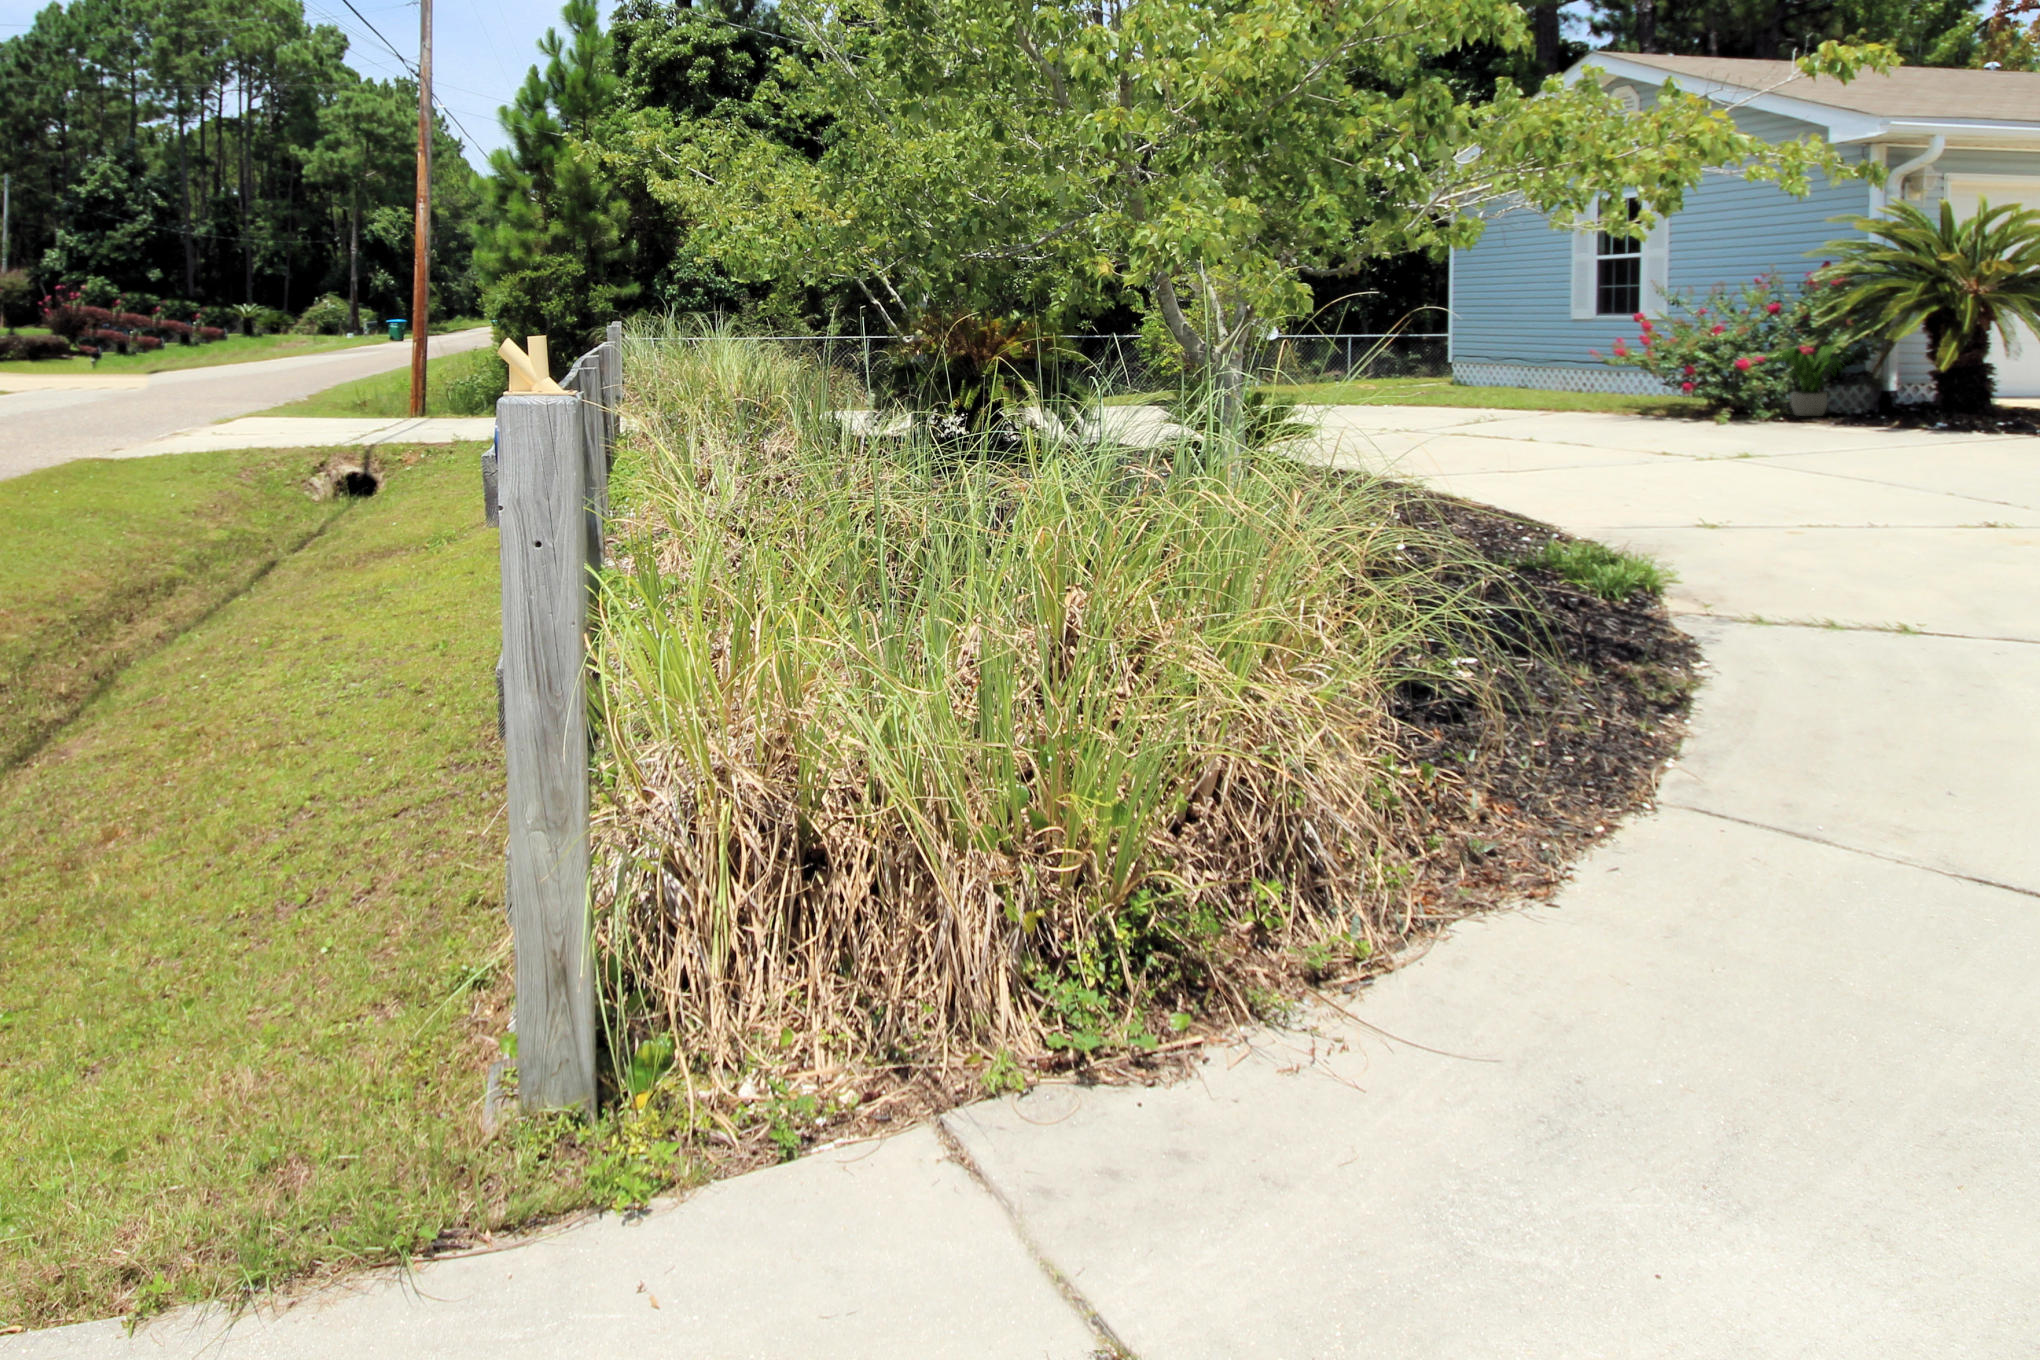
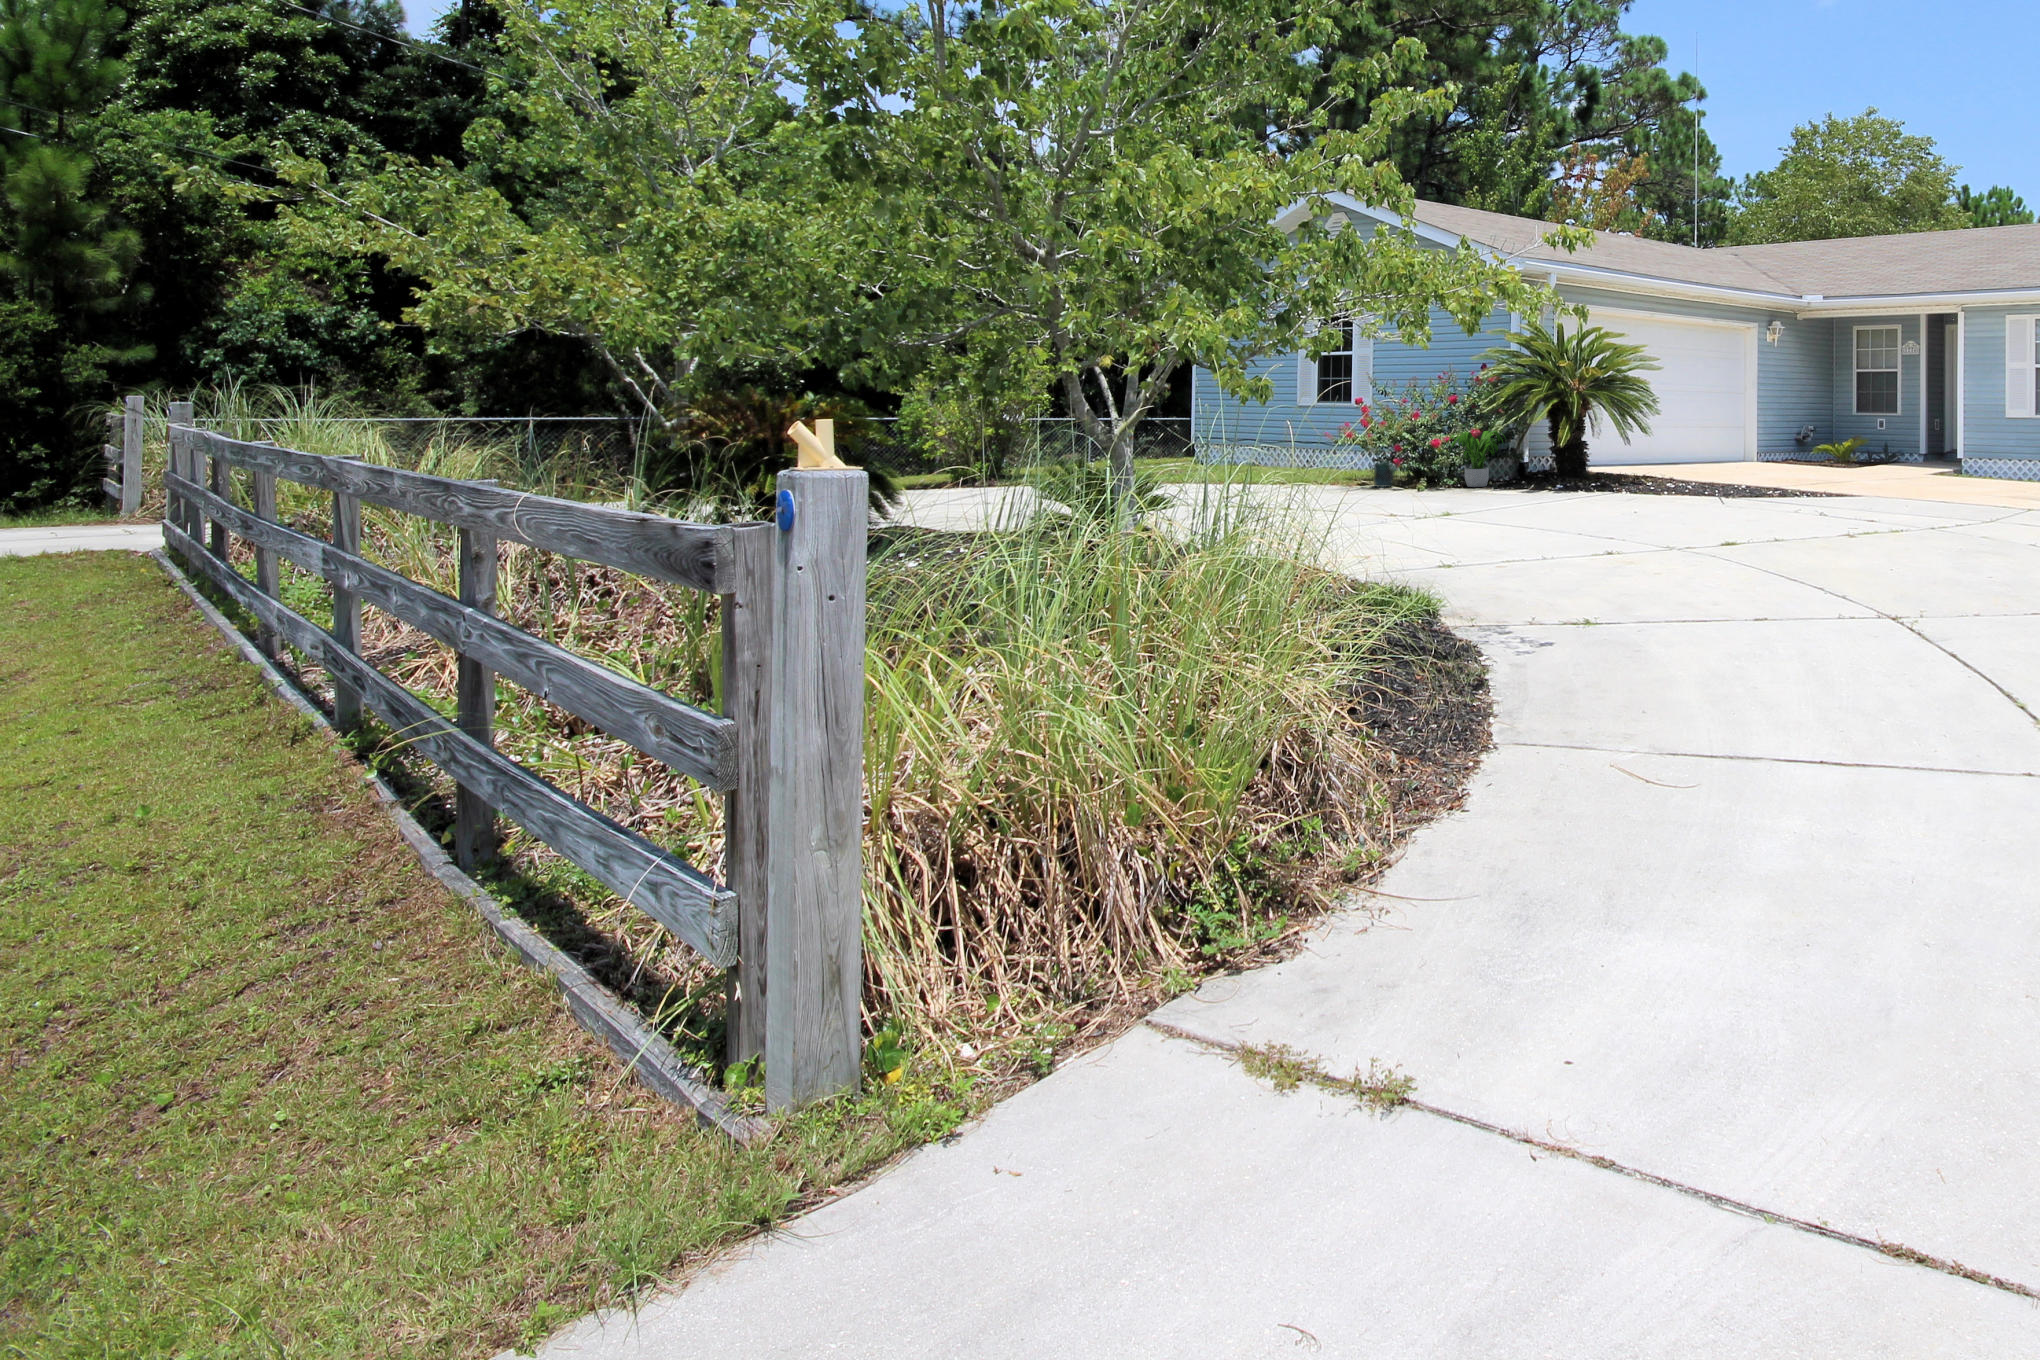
watering can: none [1657,376,1703,413] -> present [1372,458,1401,488]

